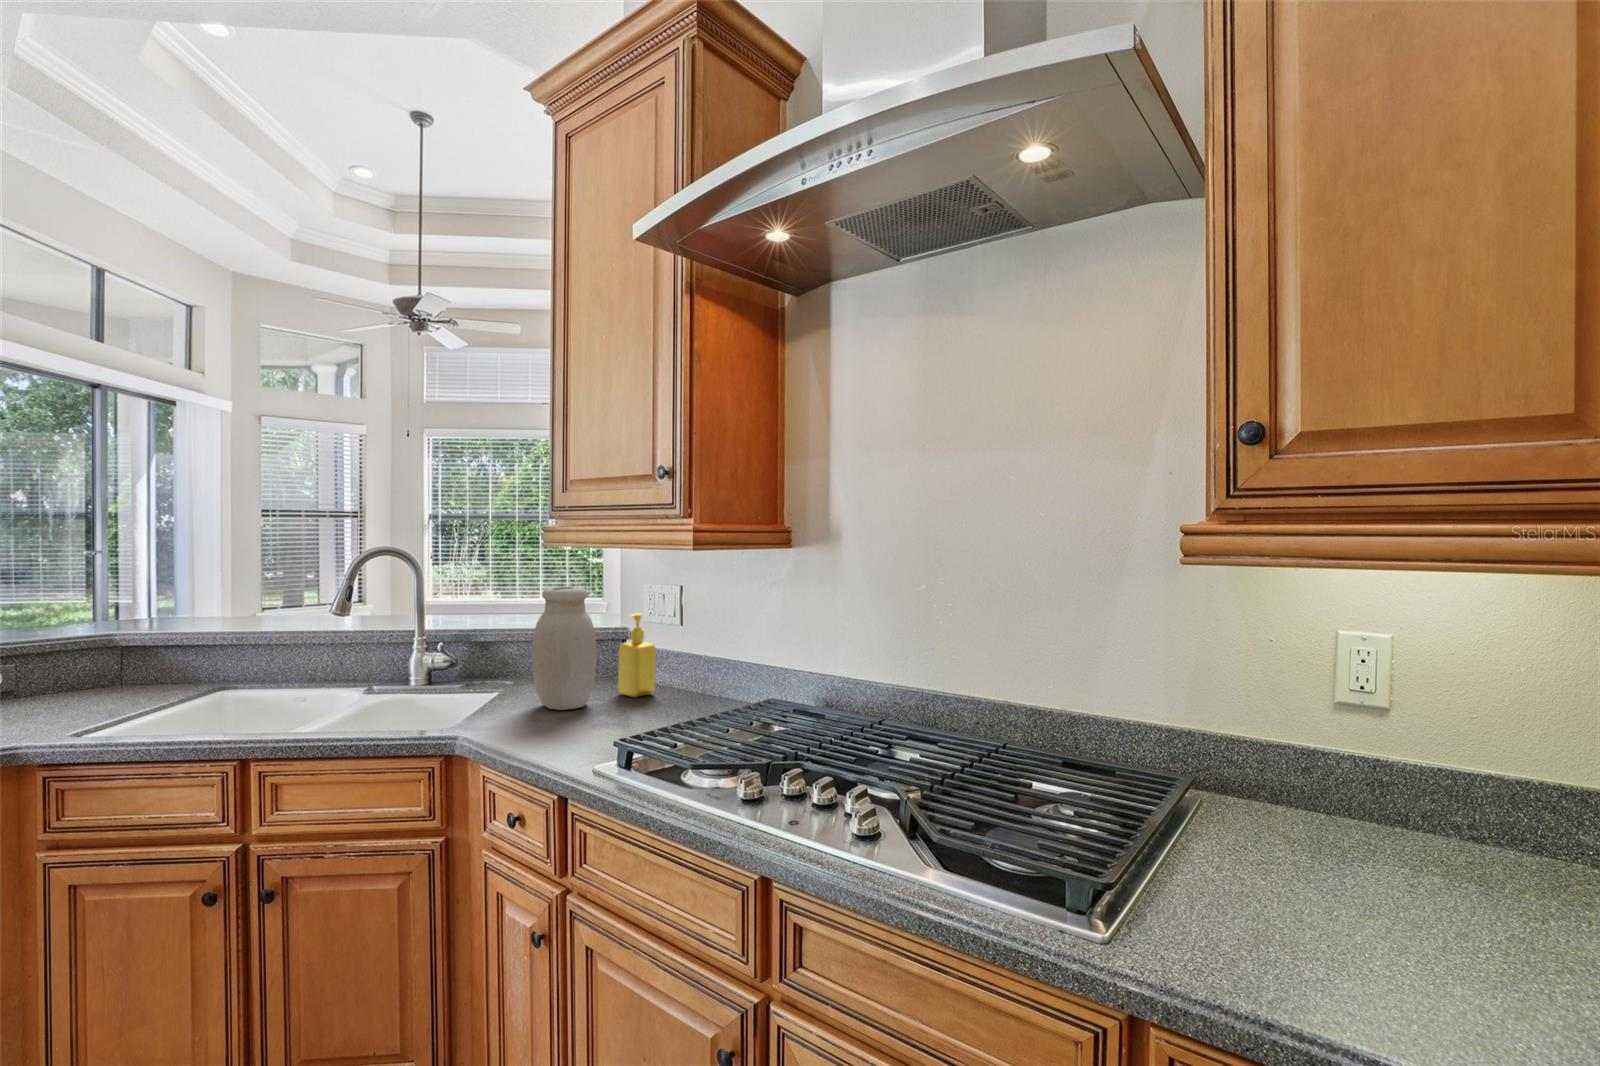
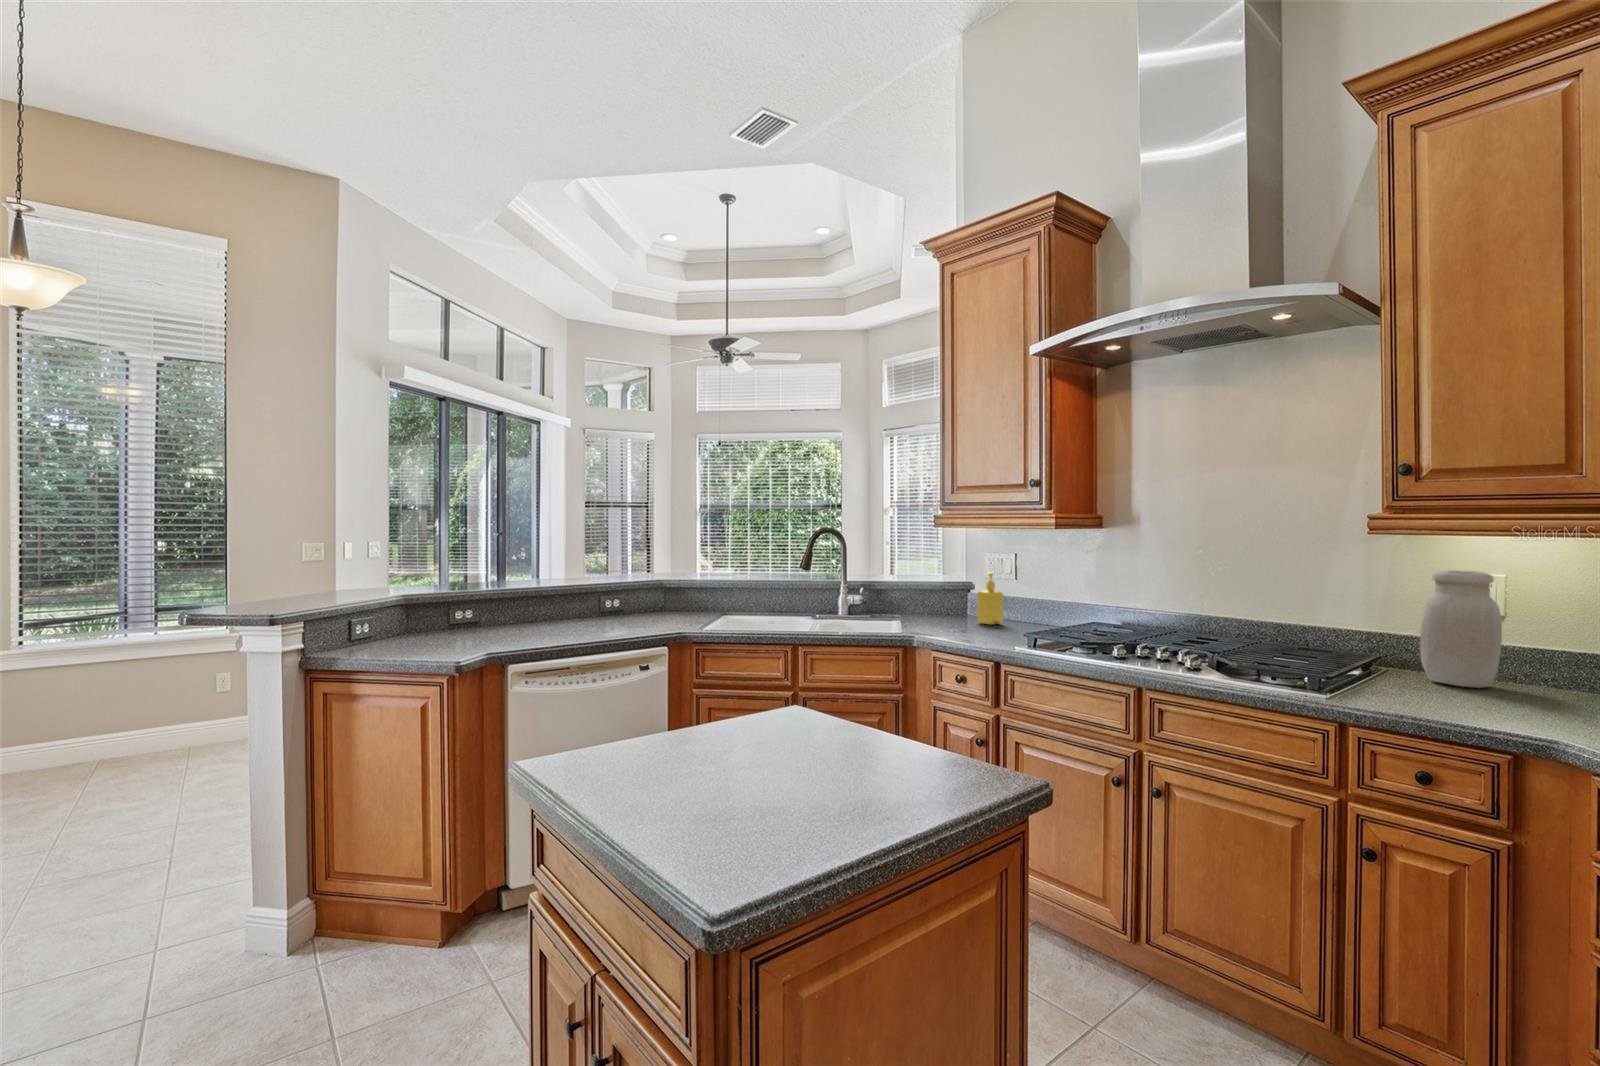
jar: present [533,587,596,710] -> present [1420,571,1502,688]

